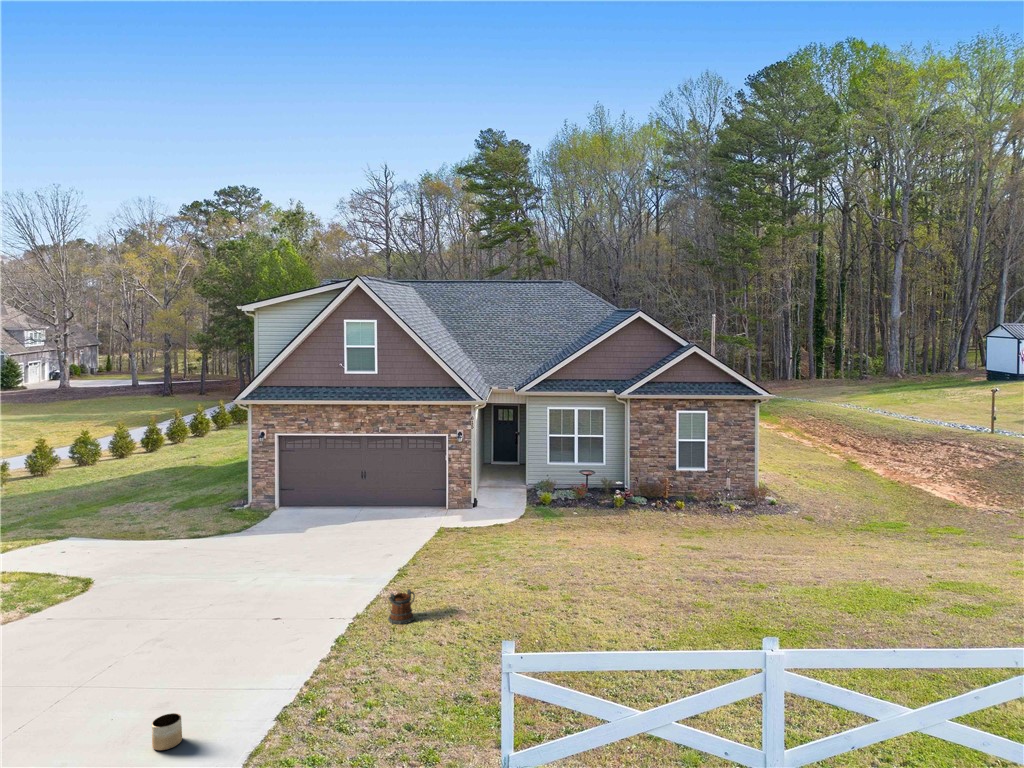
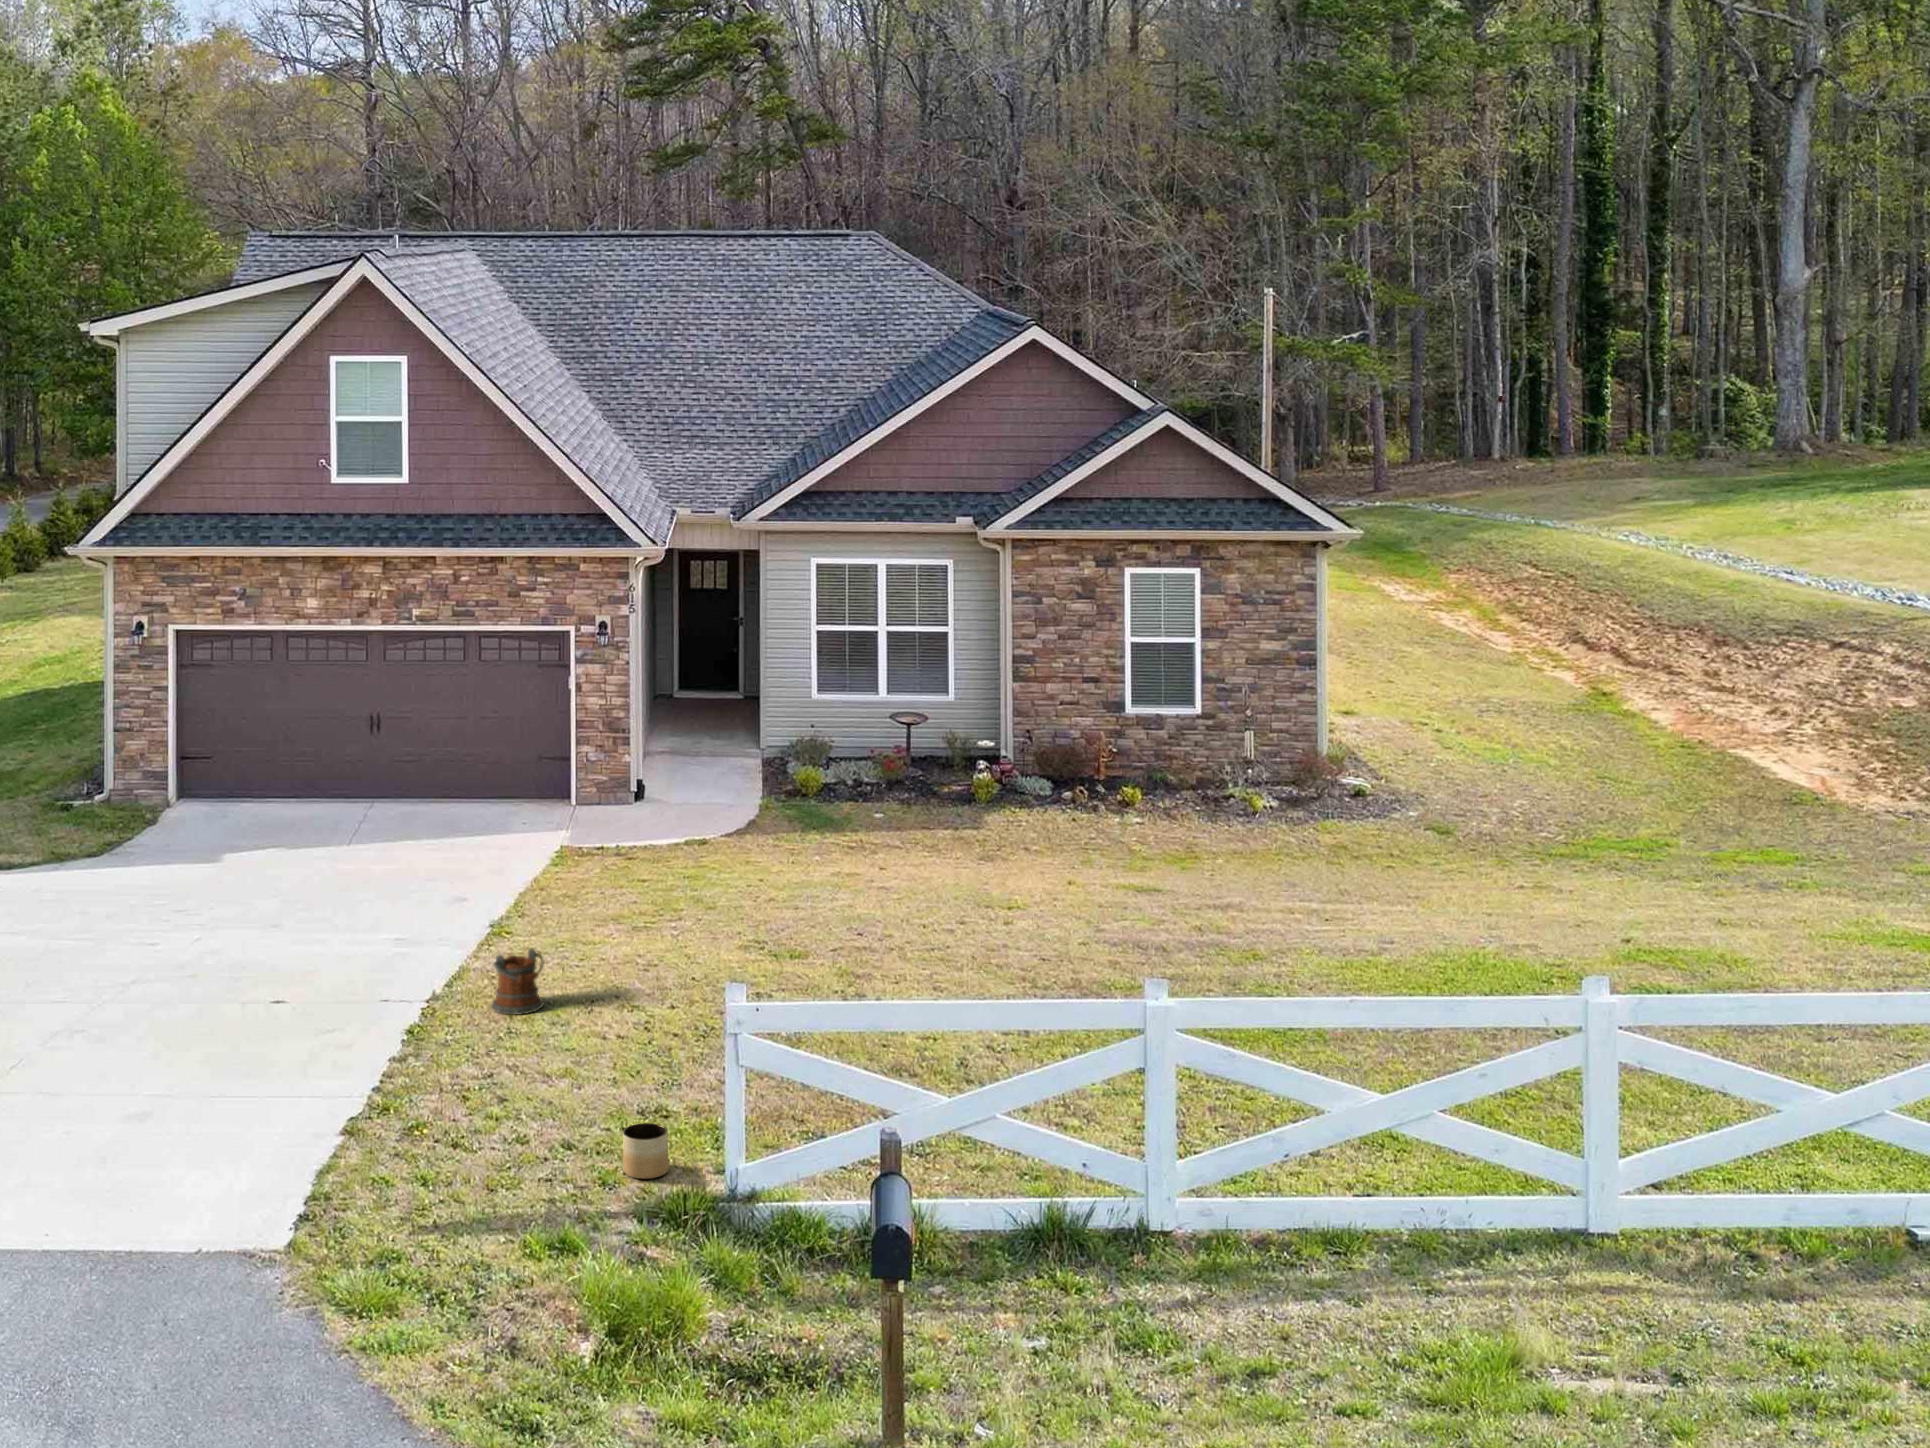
planter: present [152,713,182,750] -> present [623,1123,669,1179]

